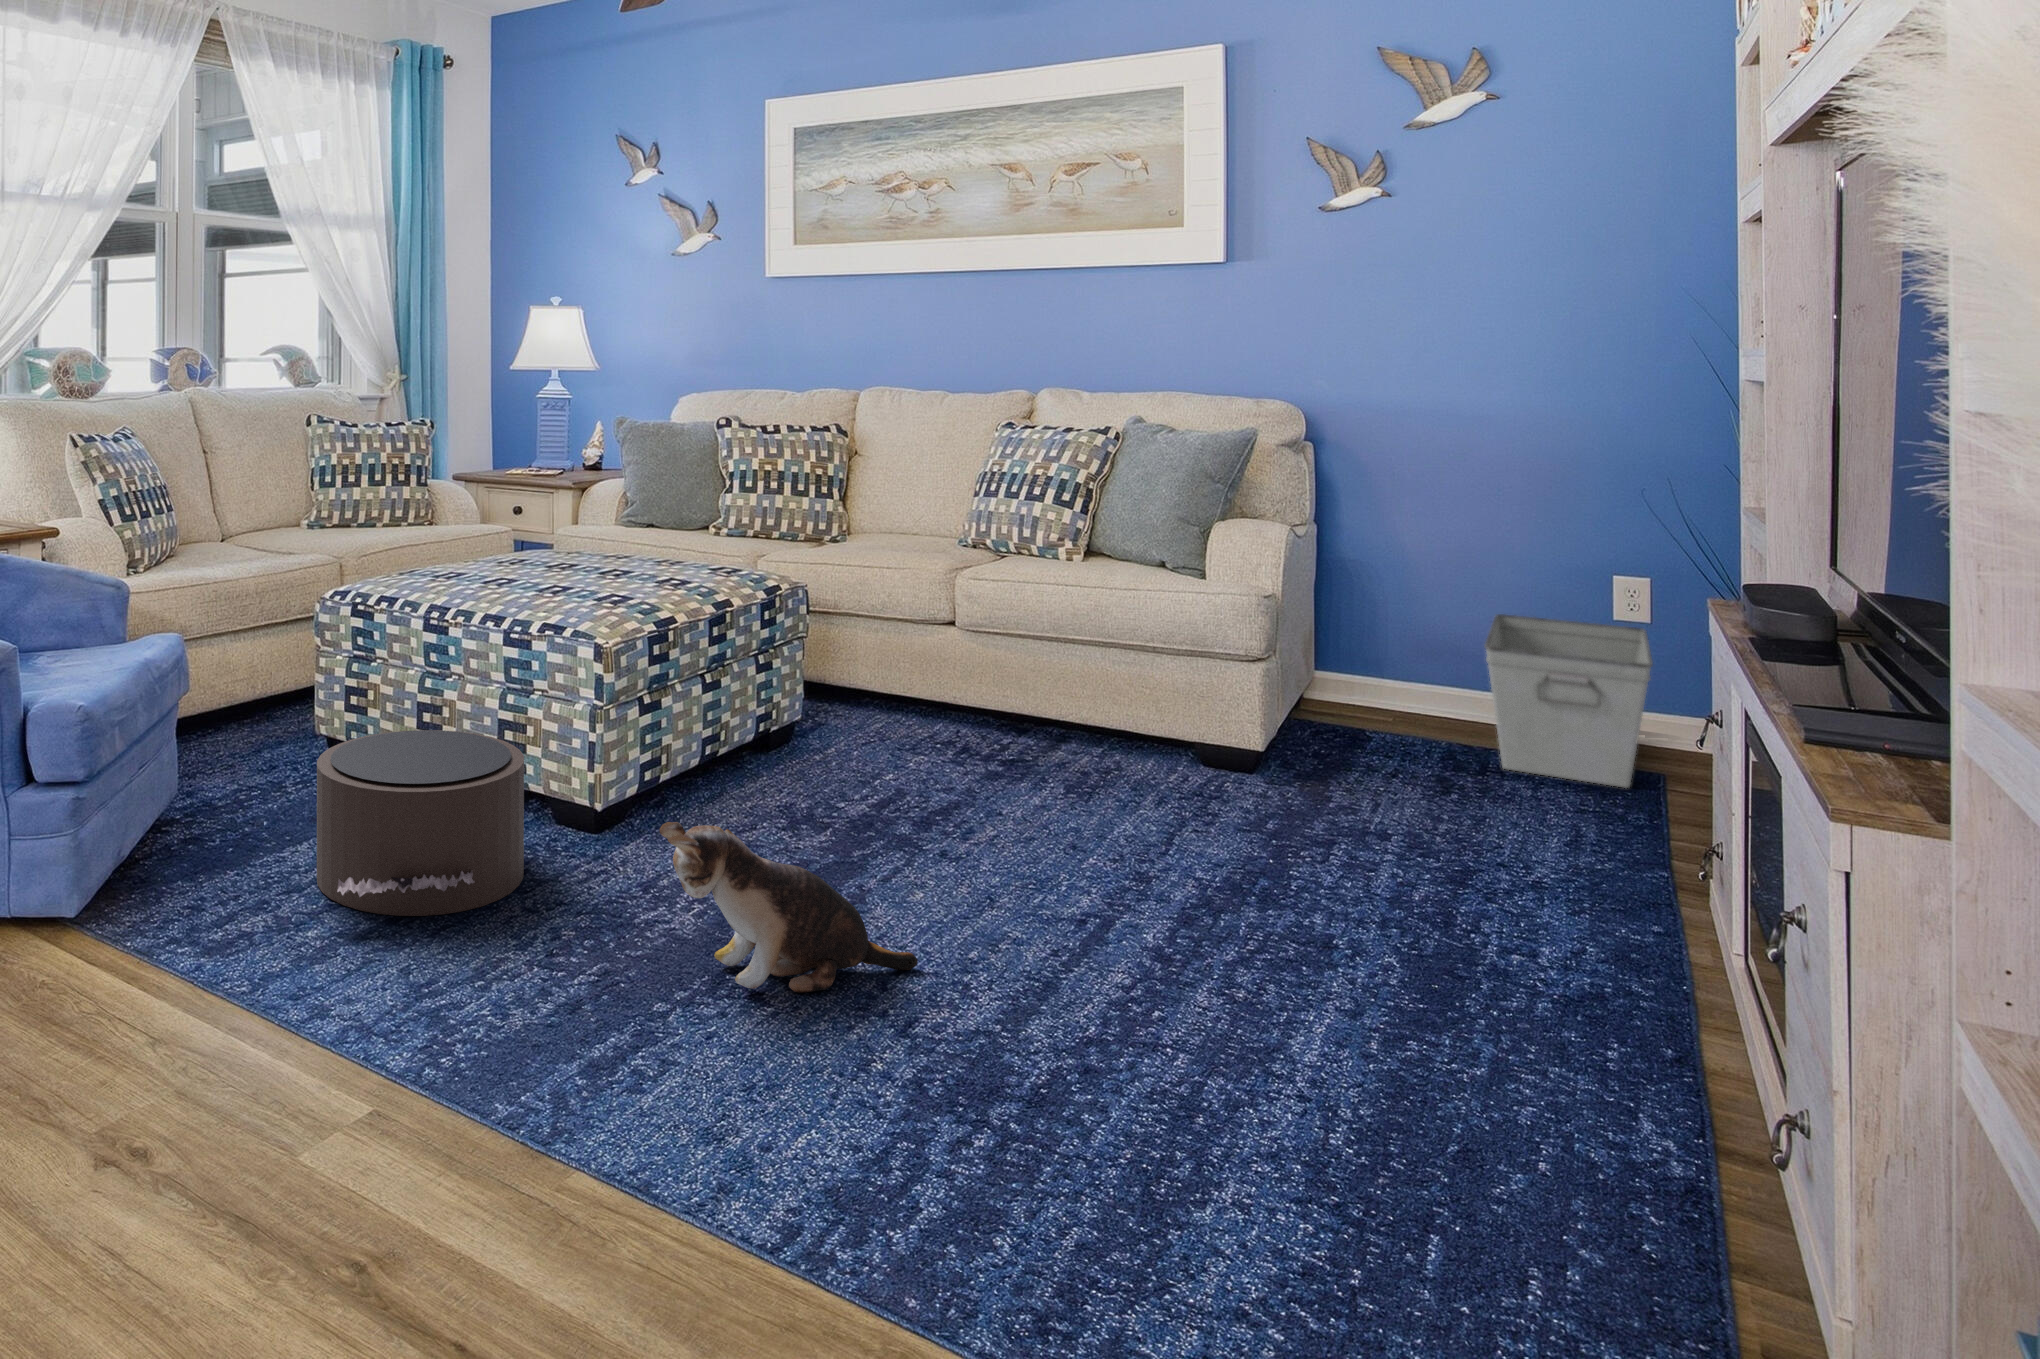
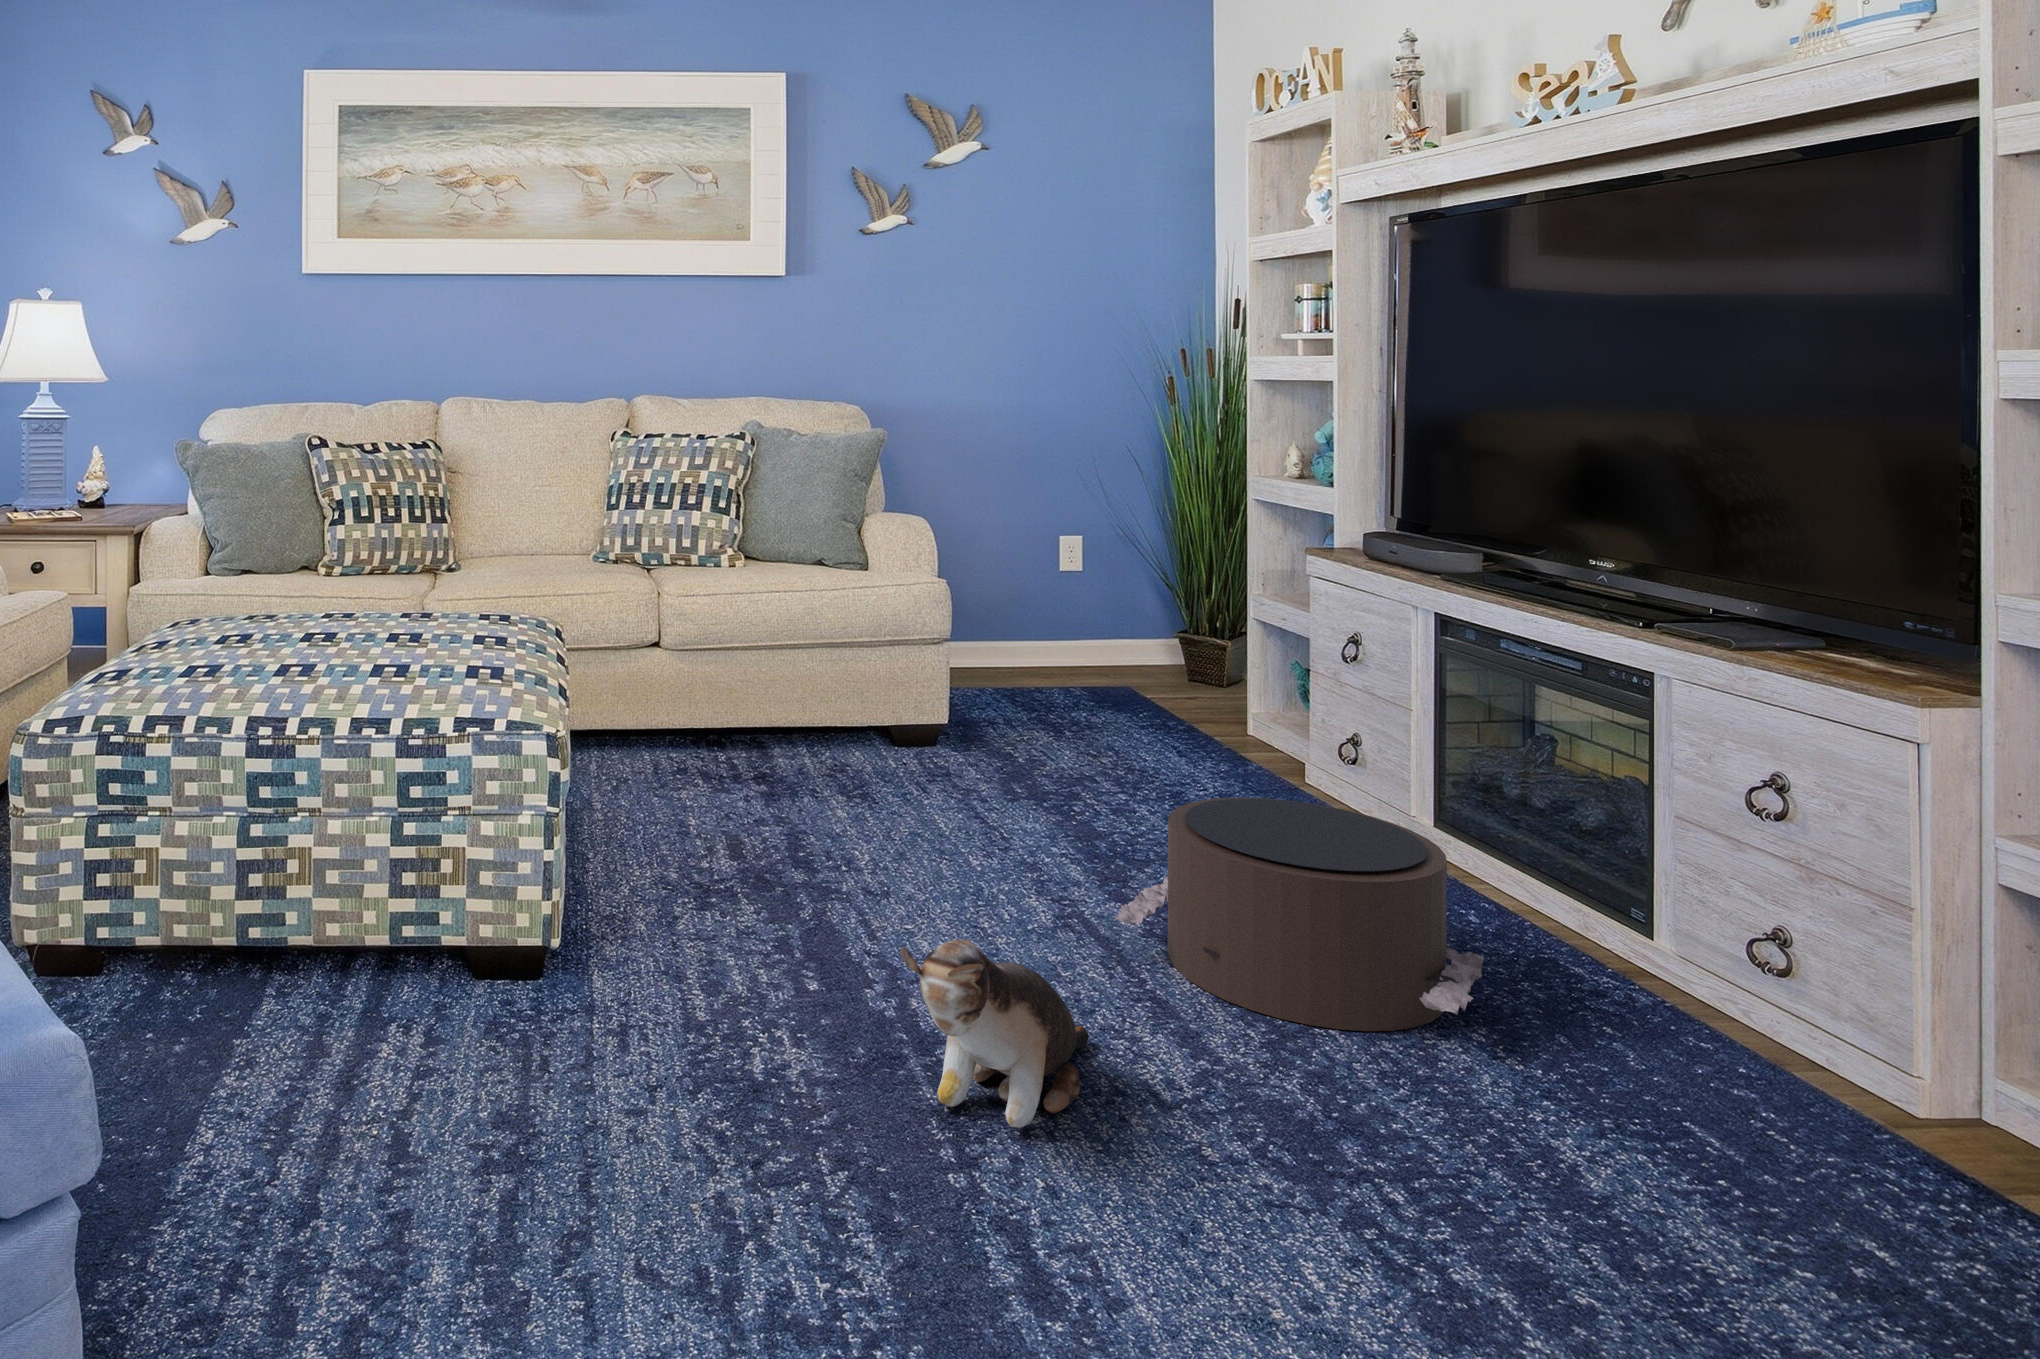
storage bin: present [1484,614,1653,788] -> none [1003,580,1175,713]
pouf: present [317,730,524,916] -> present [1115,798,1484,1031]

